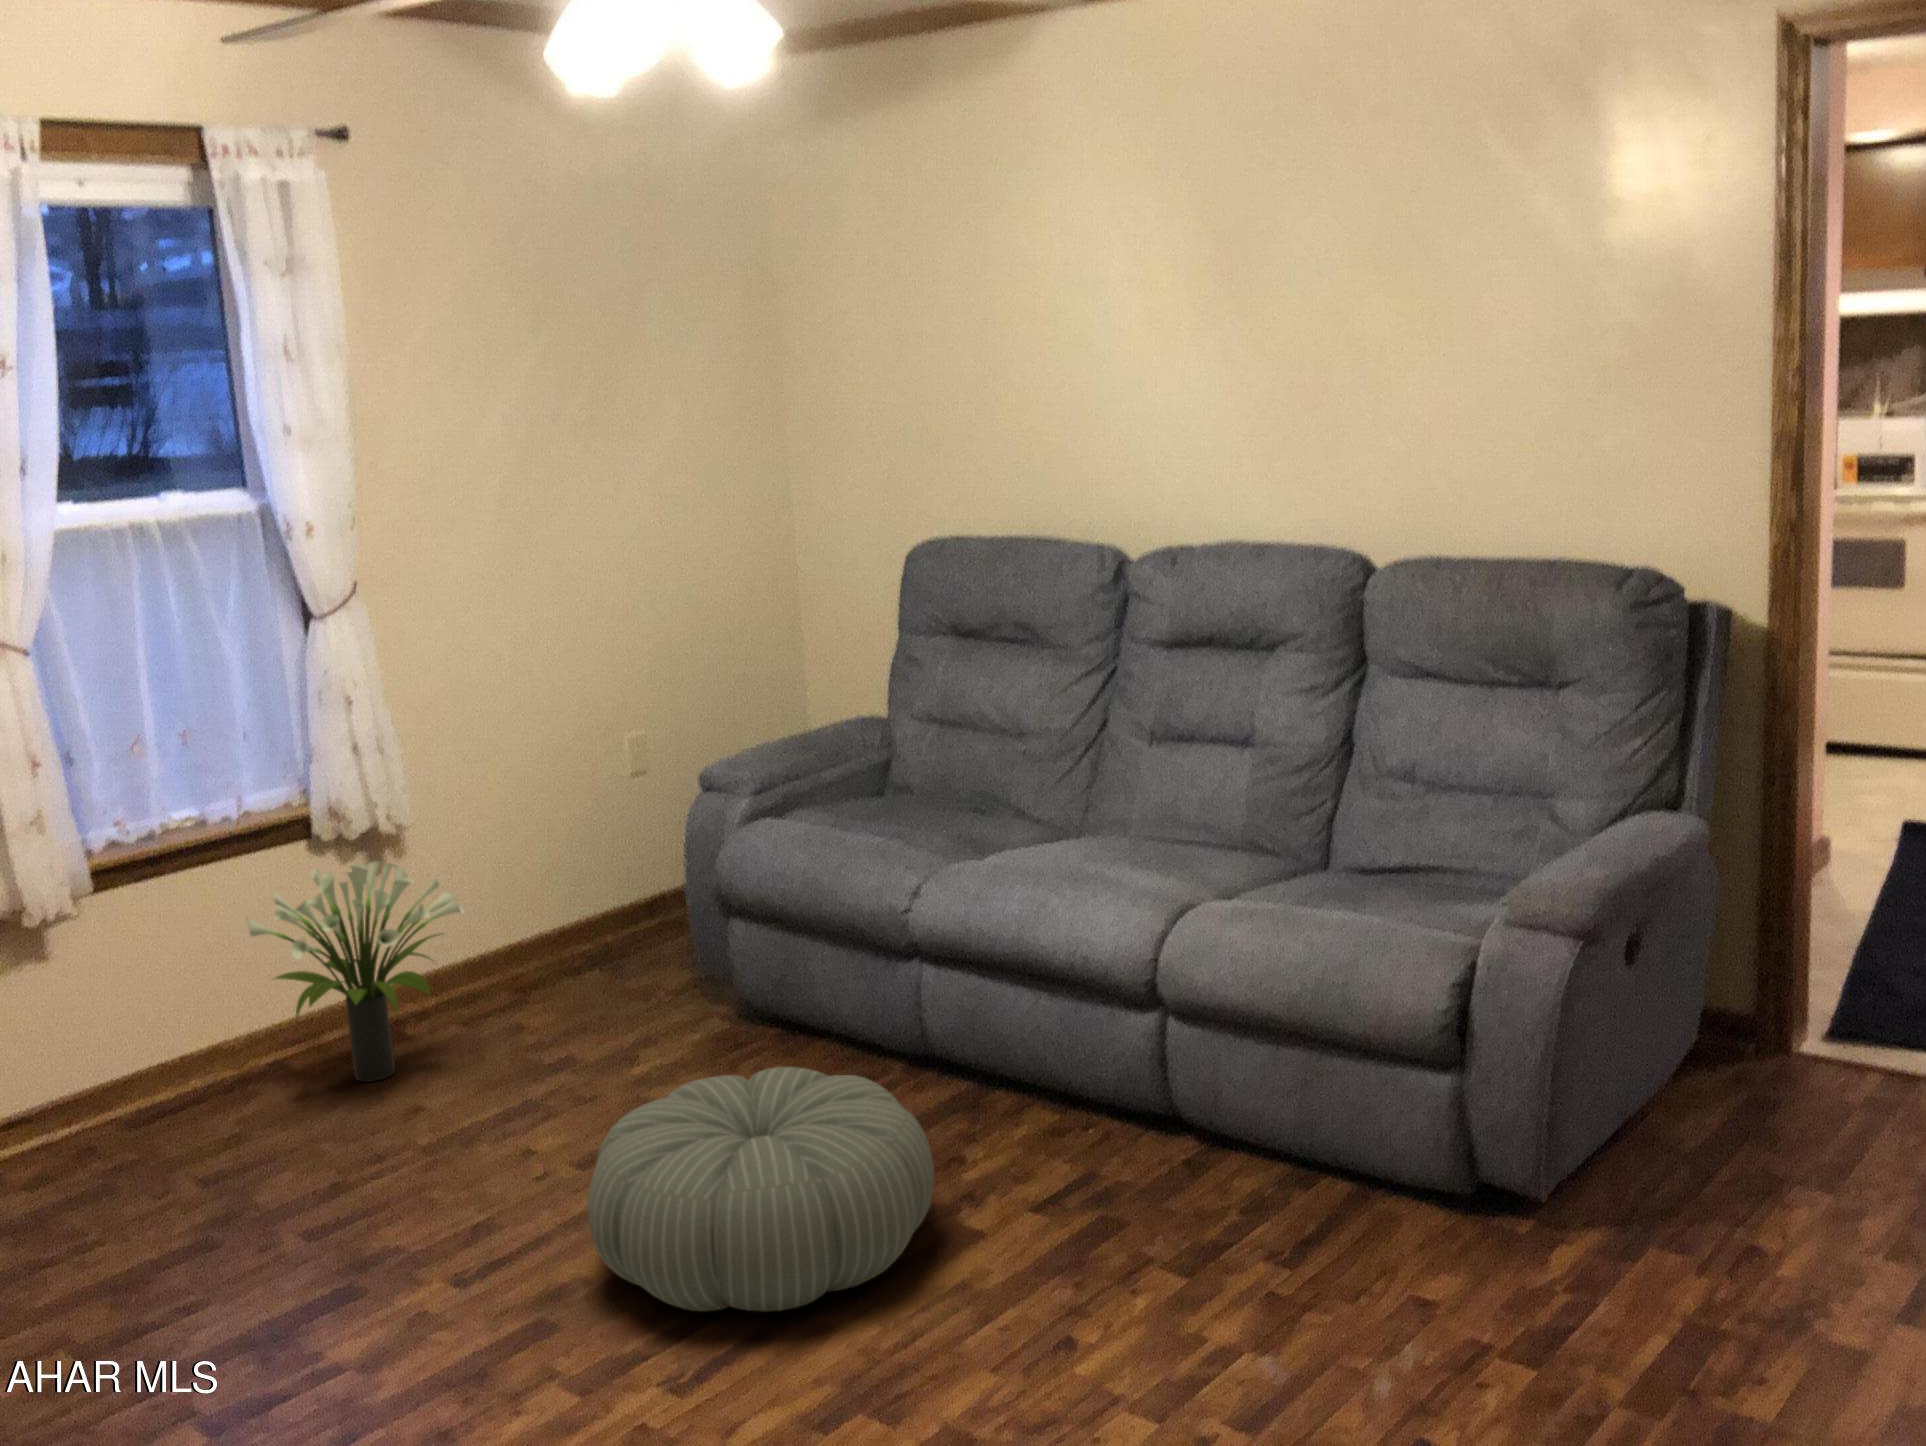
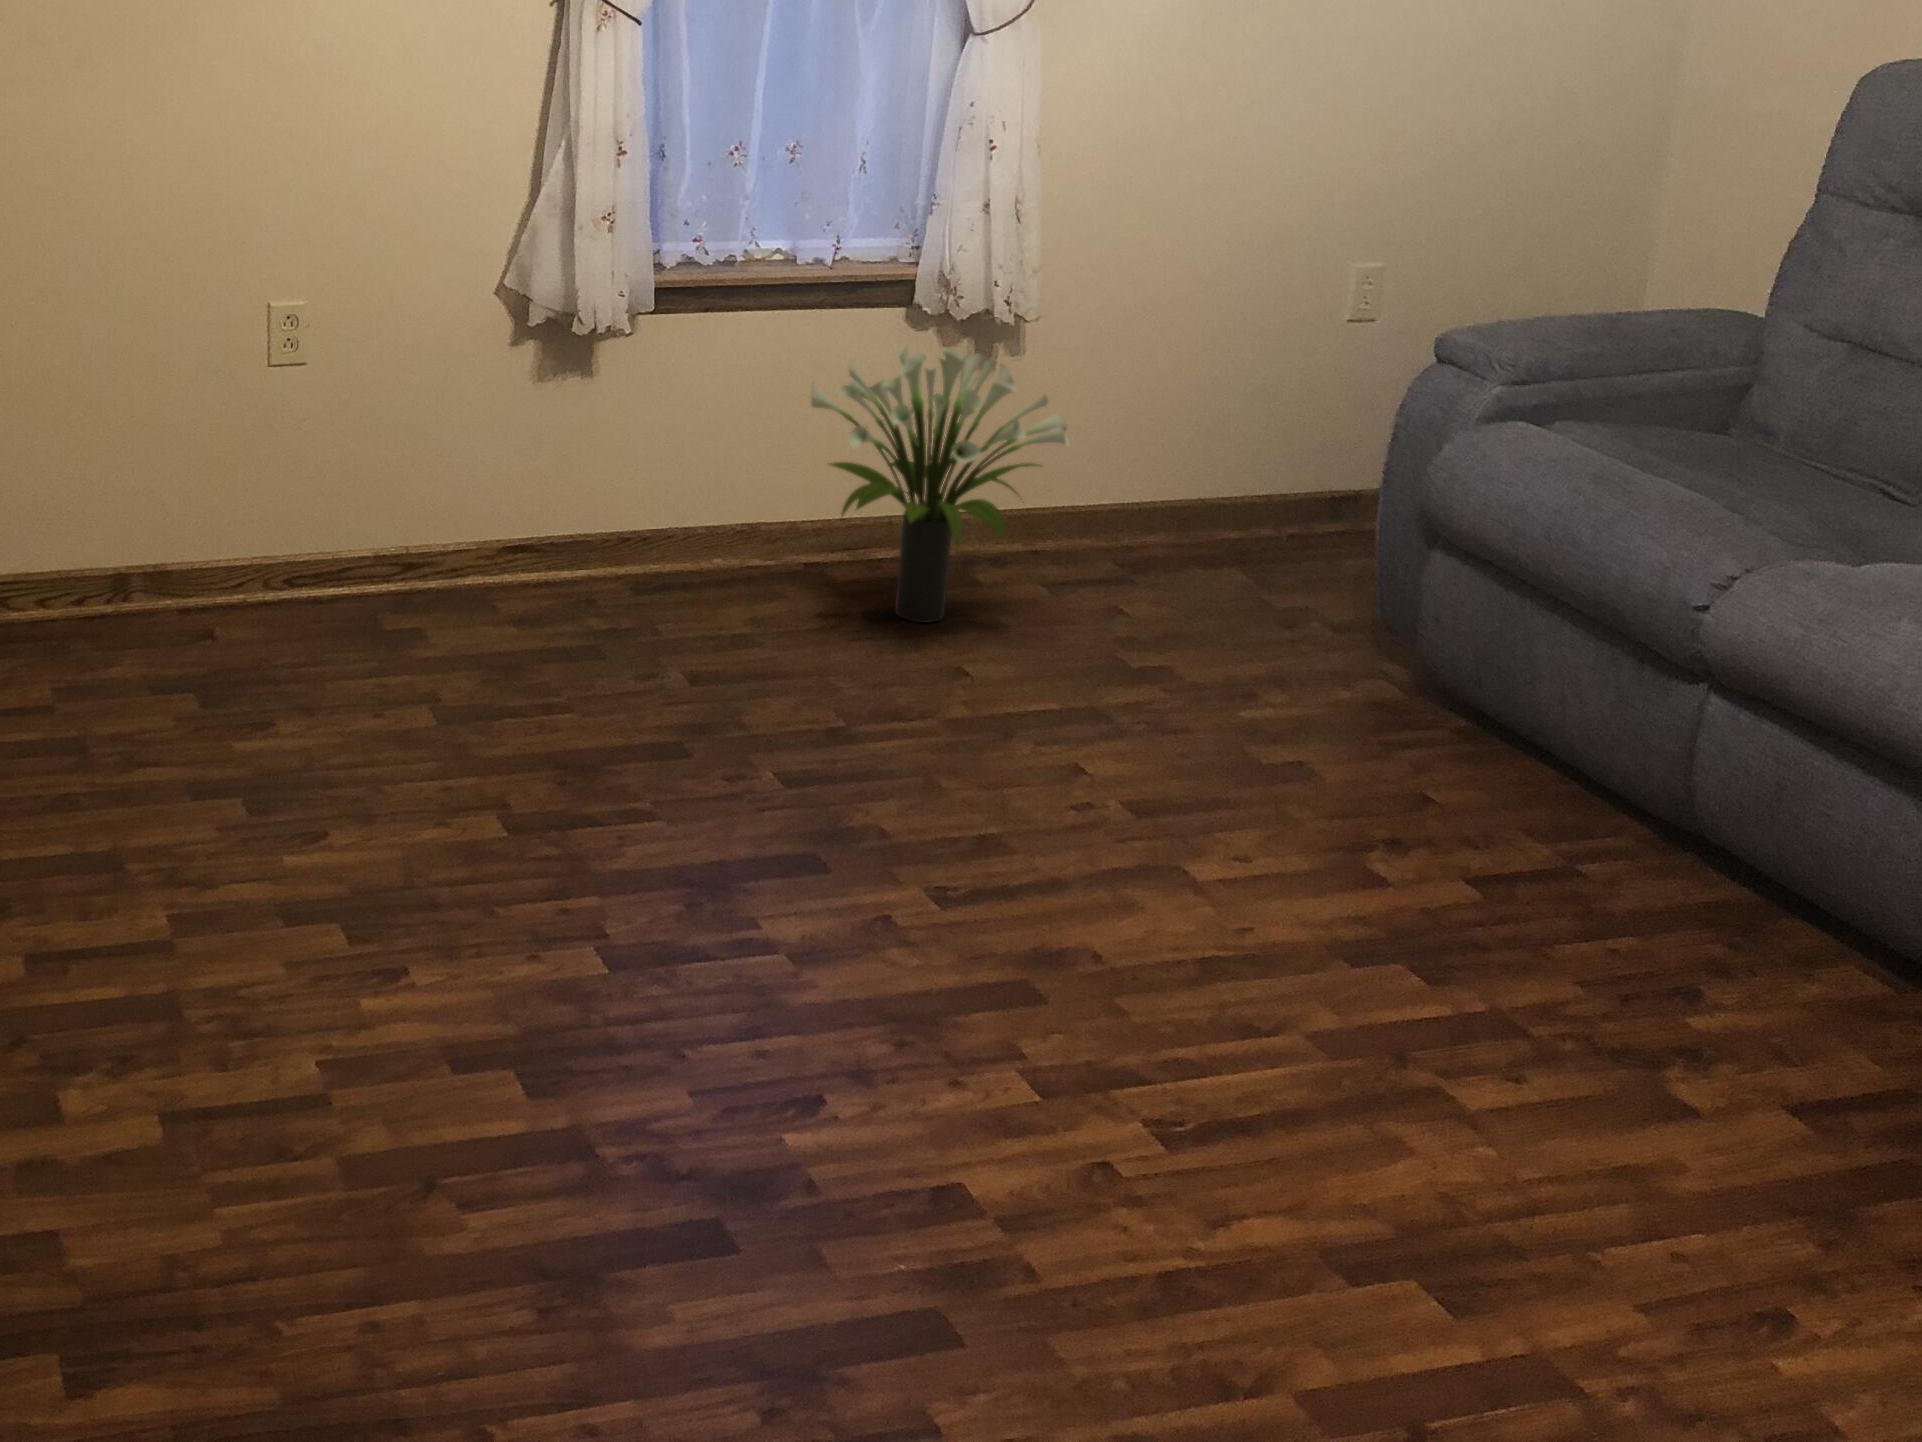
pouf: present [588,1067,934,1312] -> none [1105,757,1641,1126]

